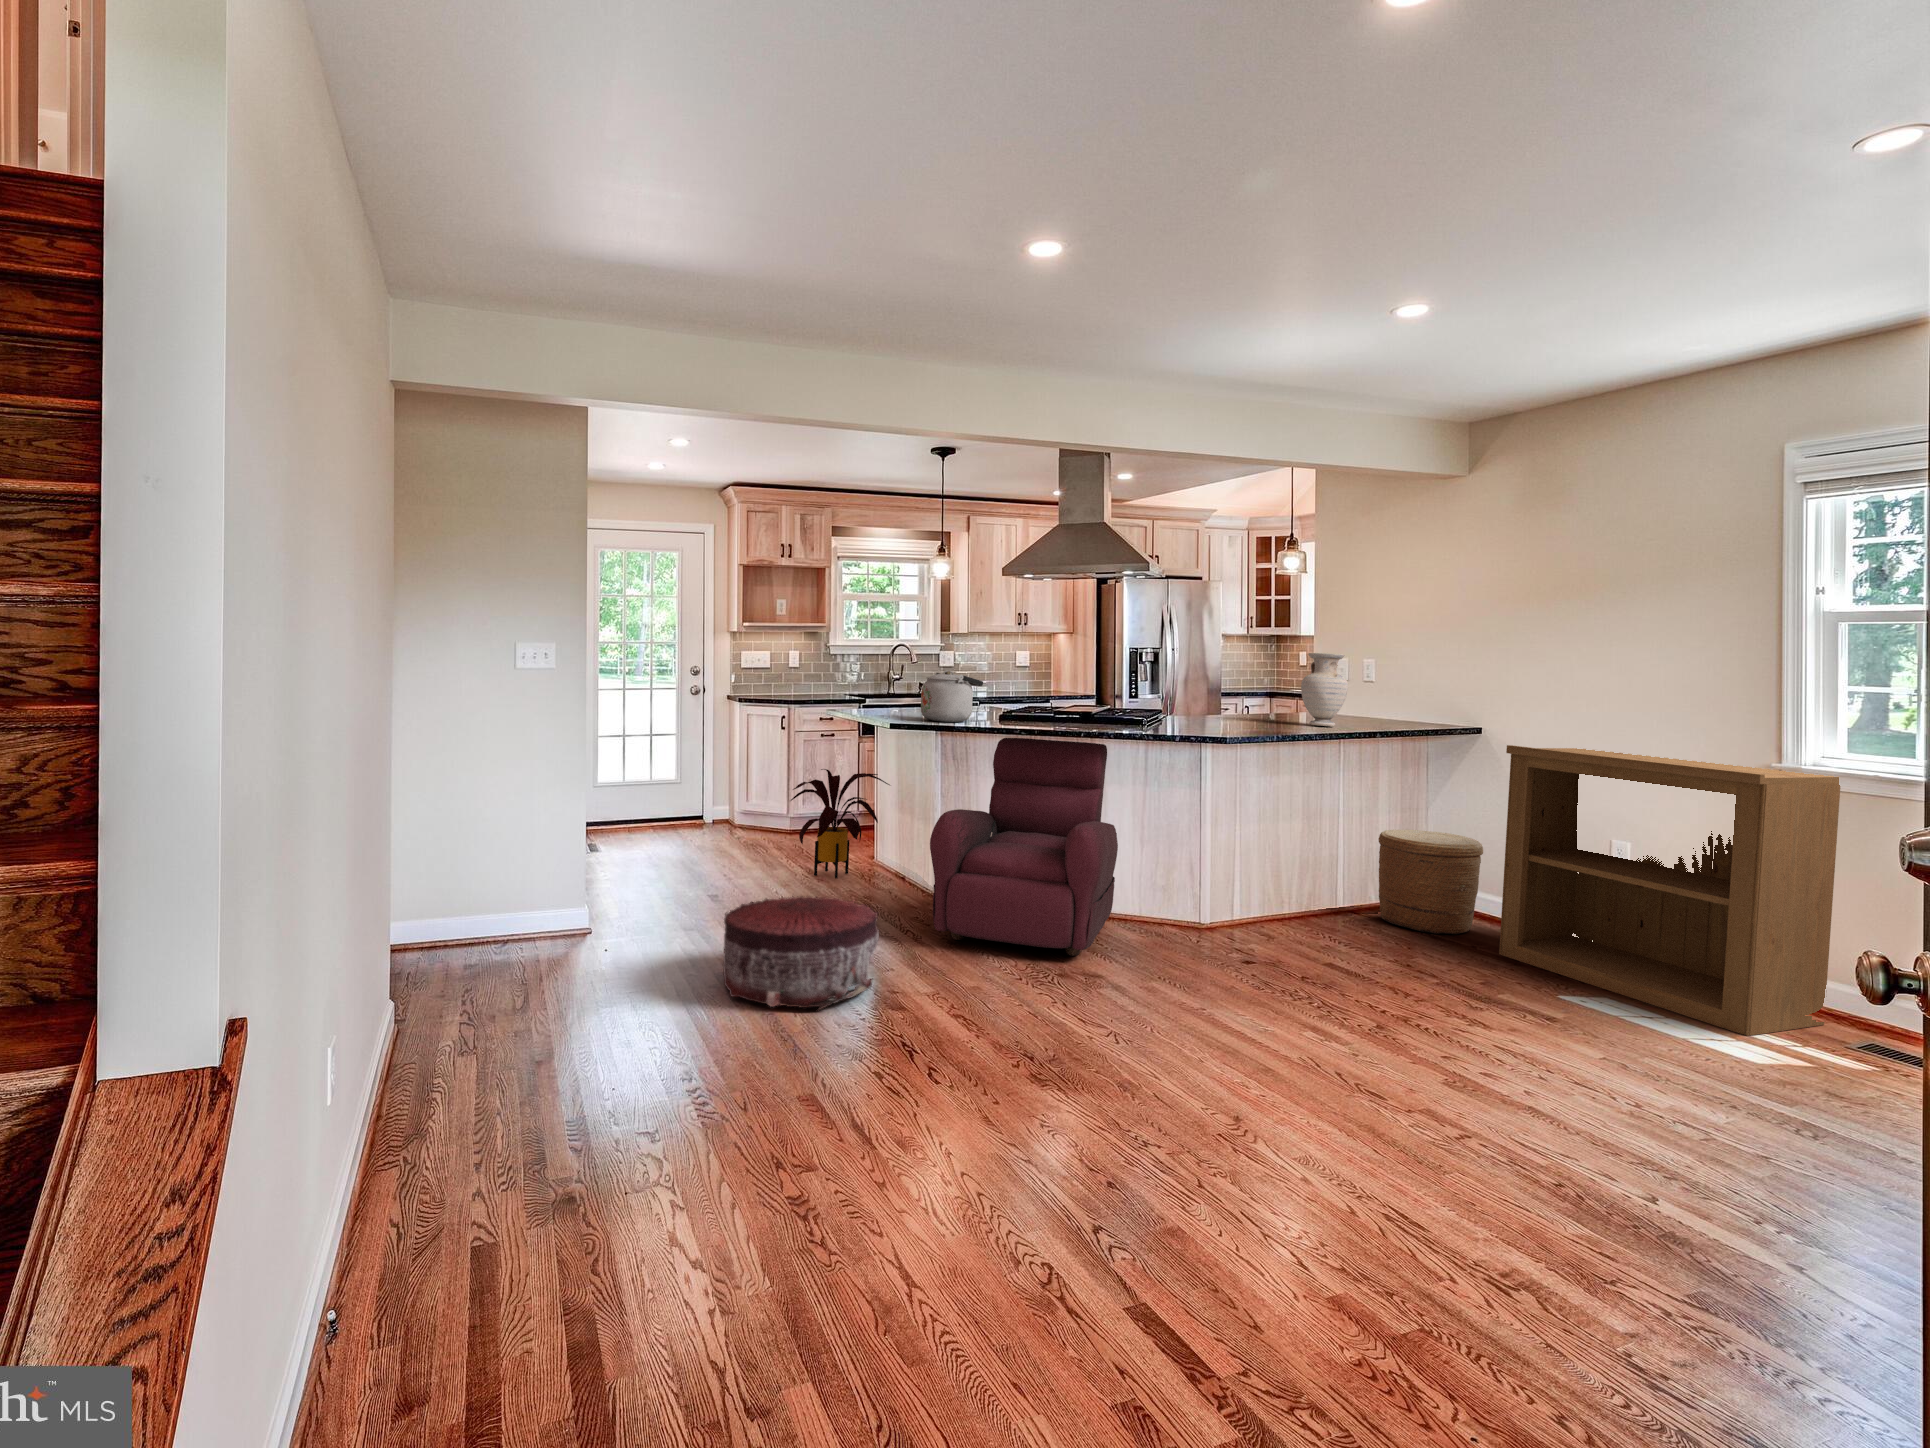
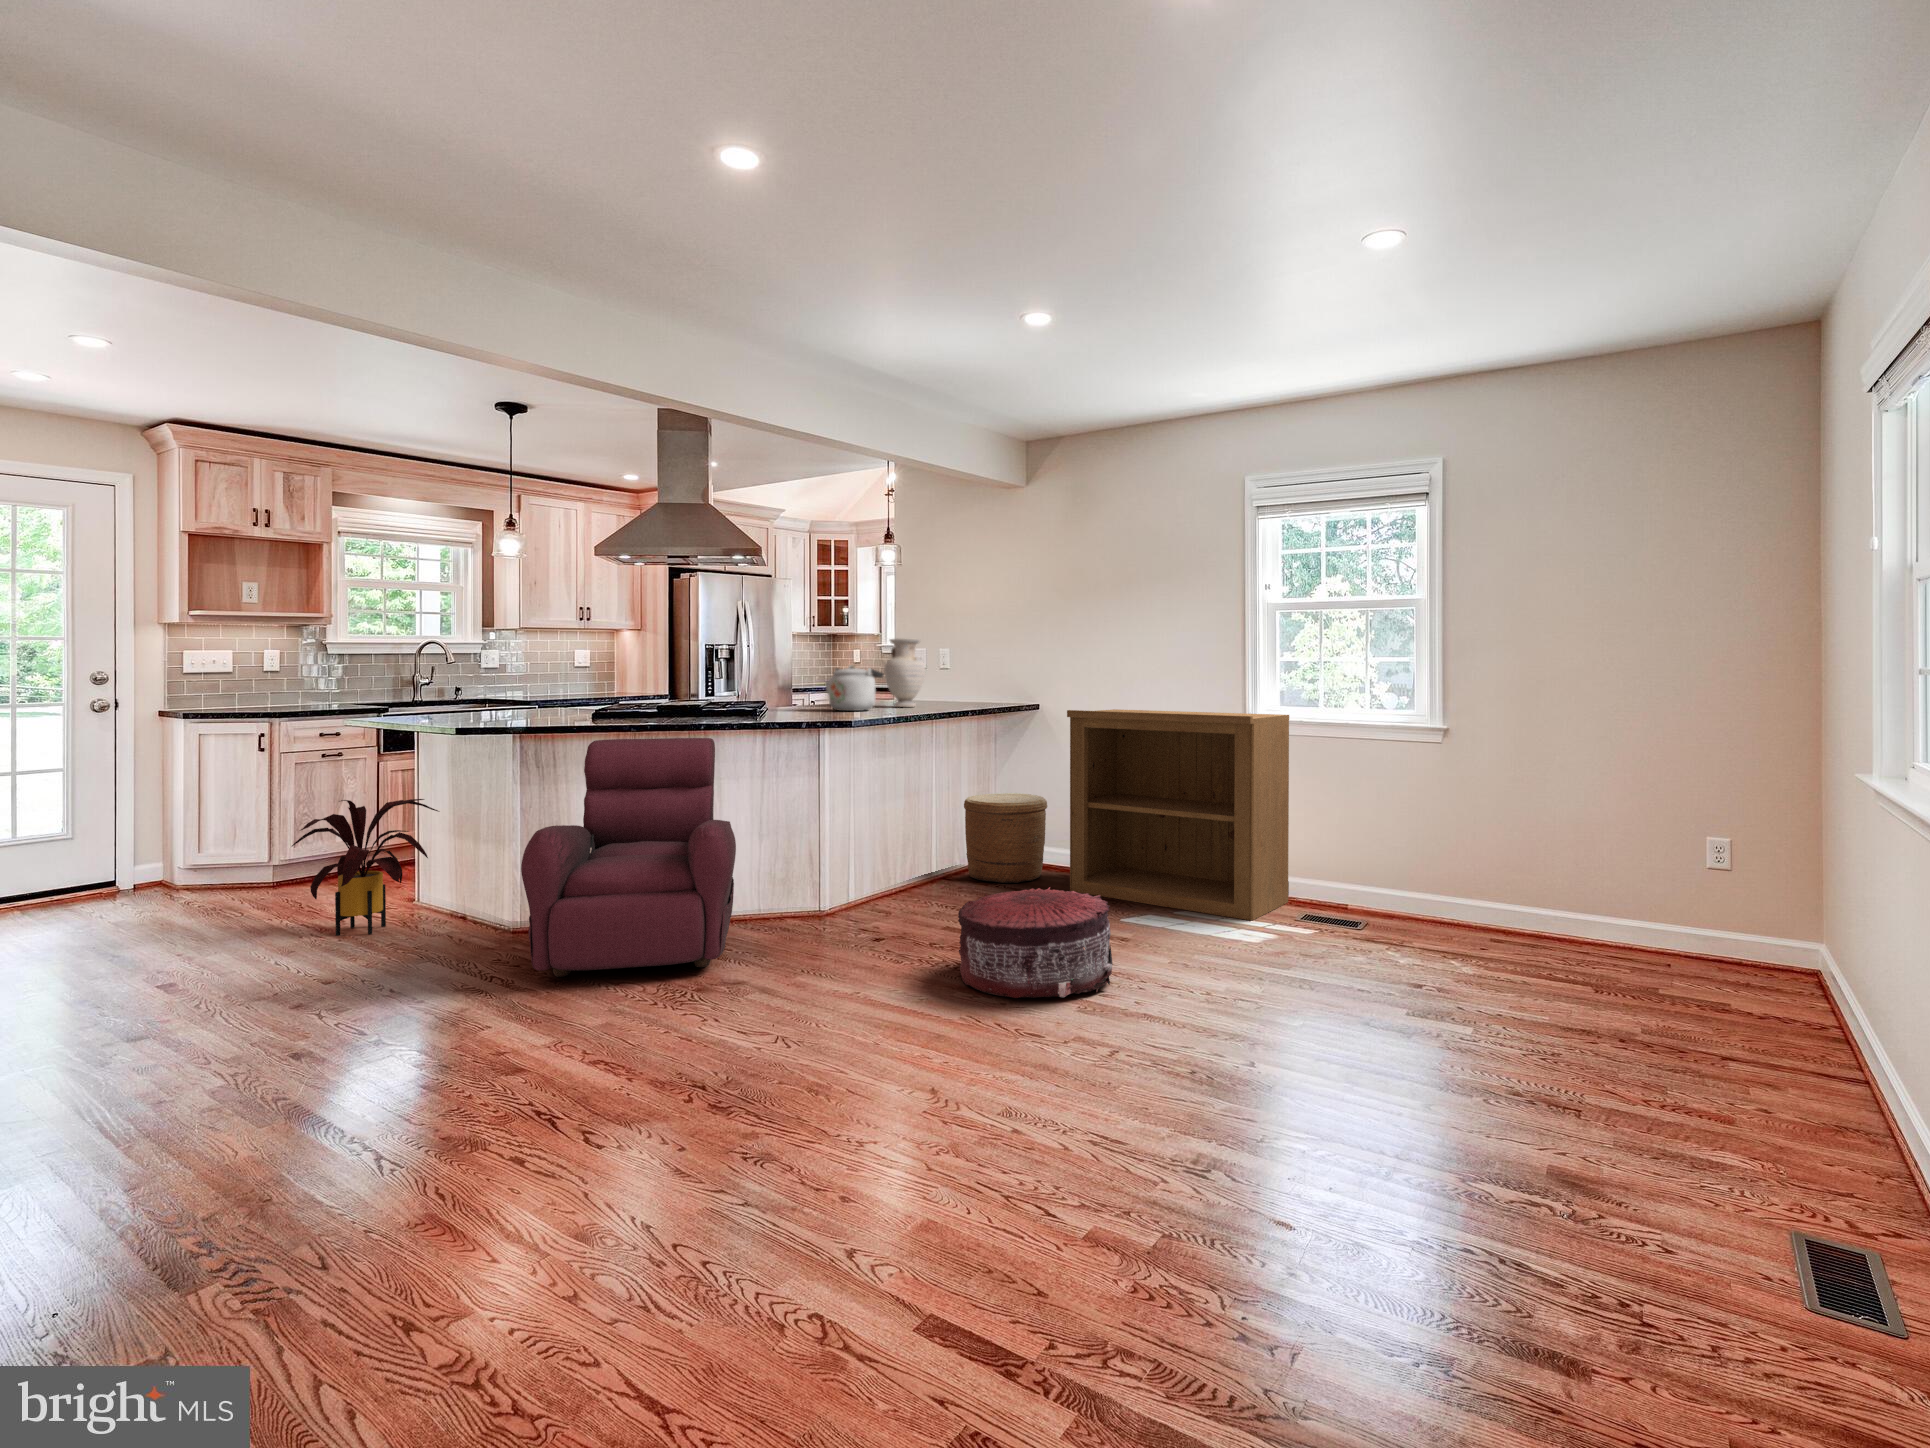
kettle: present [921,670,983,722] -> present [825,665,884,711]
pouf: present [723,896,879,1010] -> present [958,887,1113,998]

